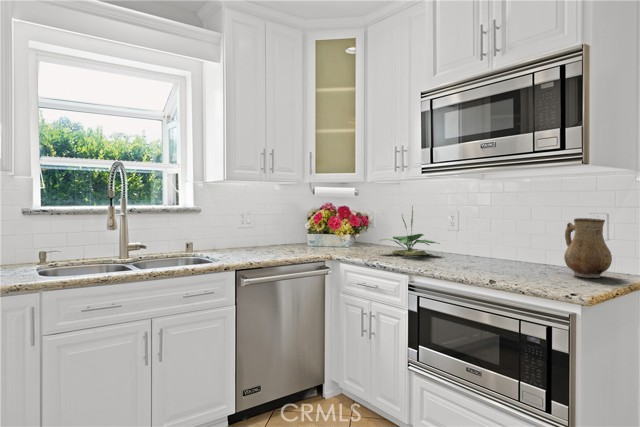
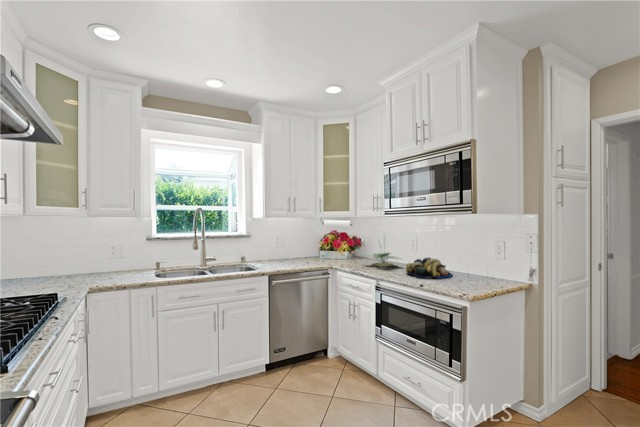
ceramic pitcher: present [564,218,612,278] -> none [471,246,500,284]
fruit bowl: none [453,240,527,271] -> present [406,257,453,278]

